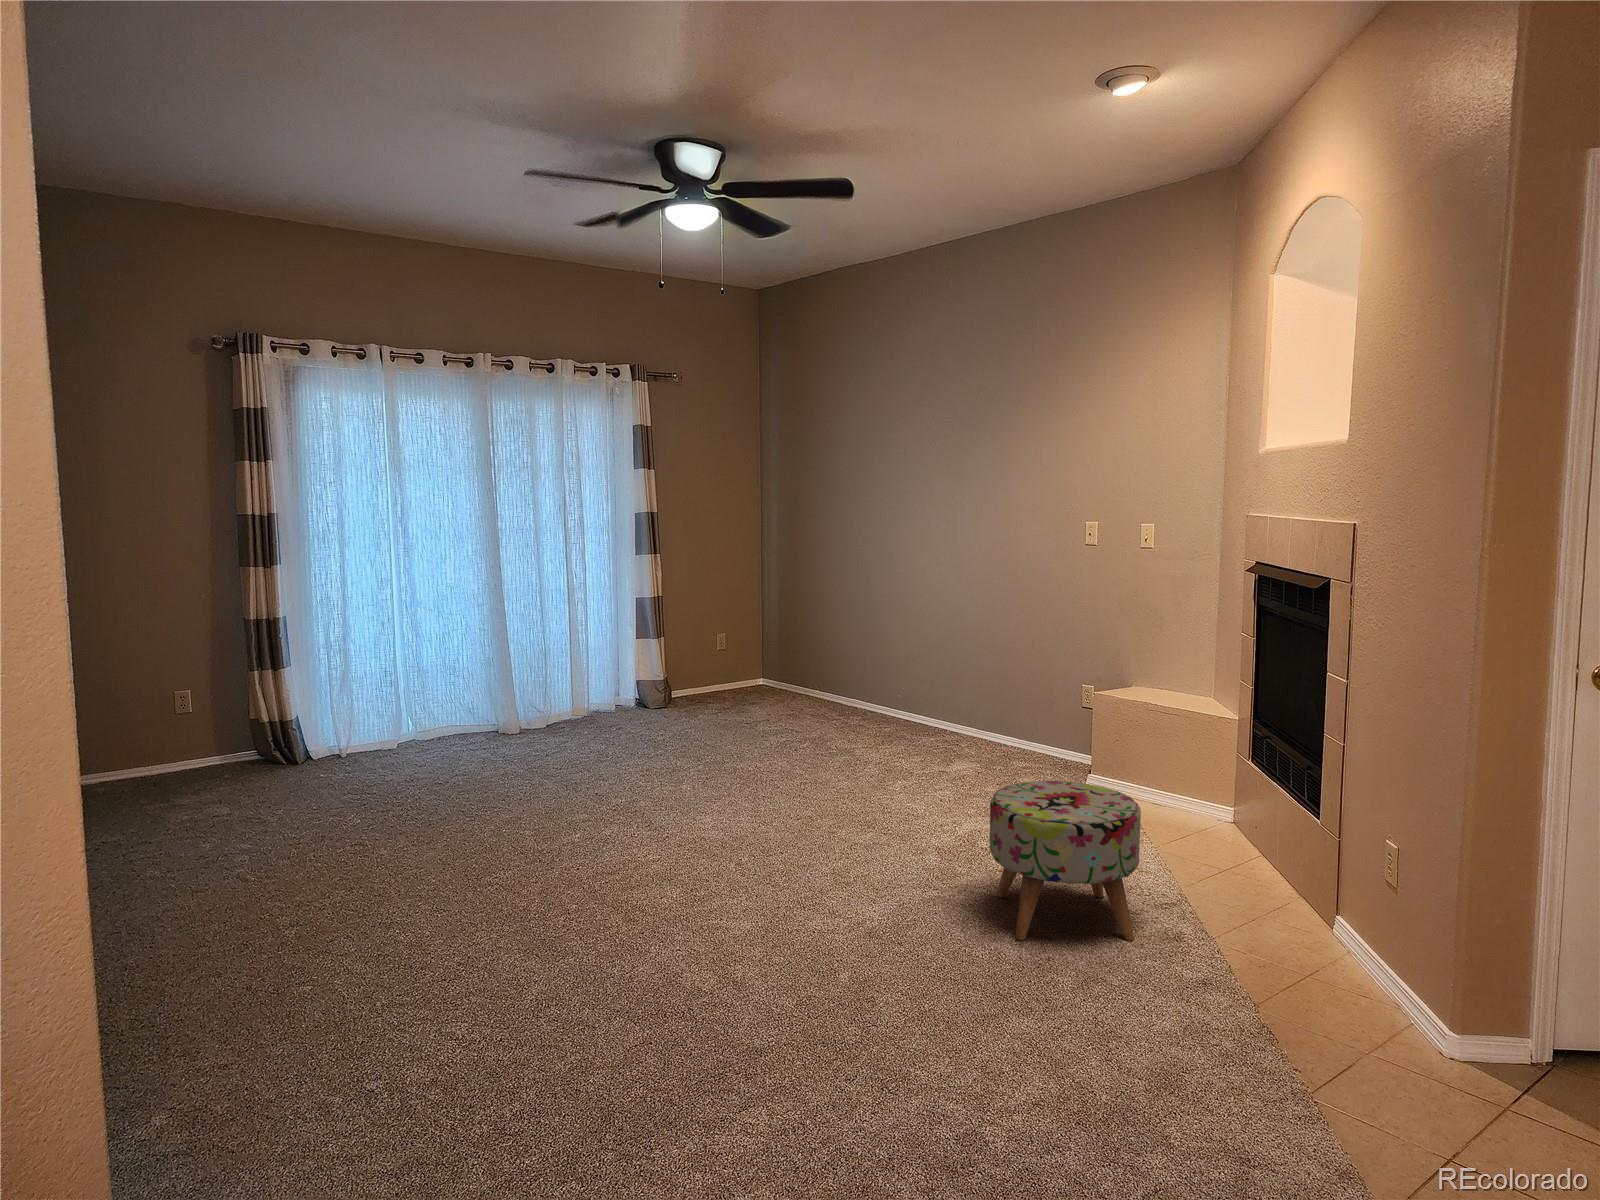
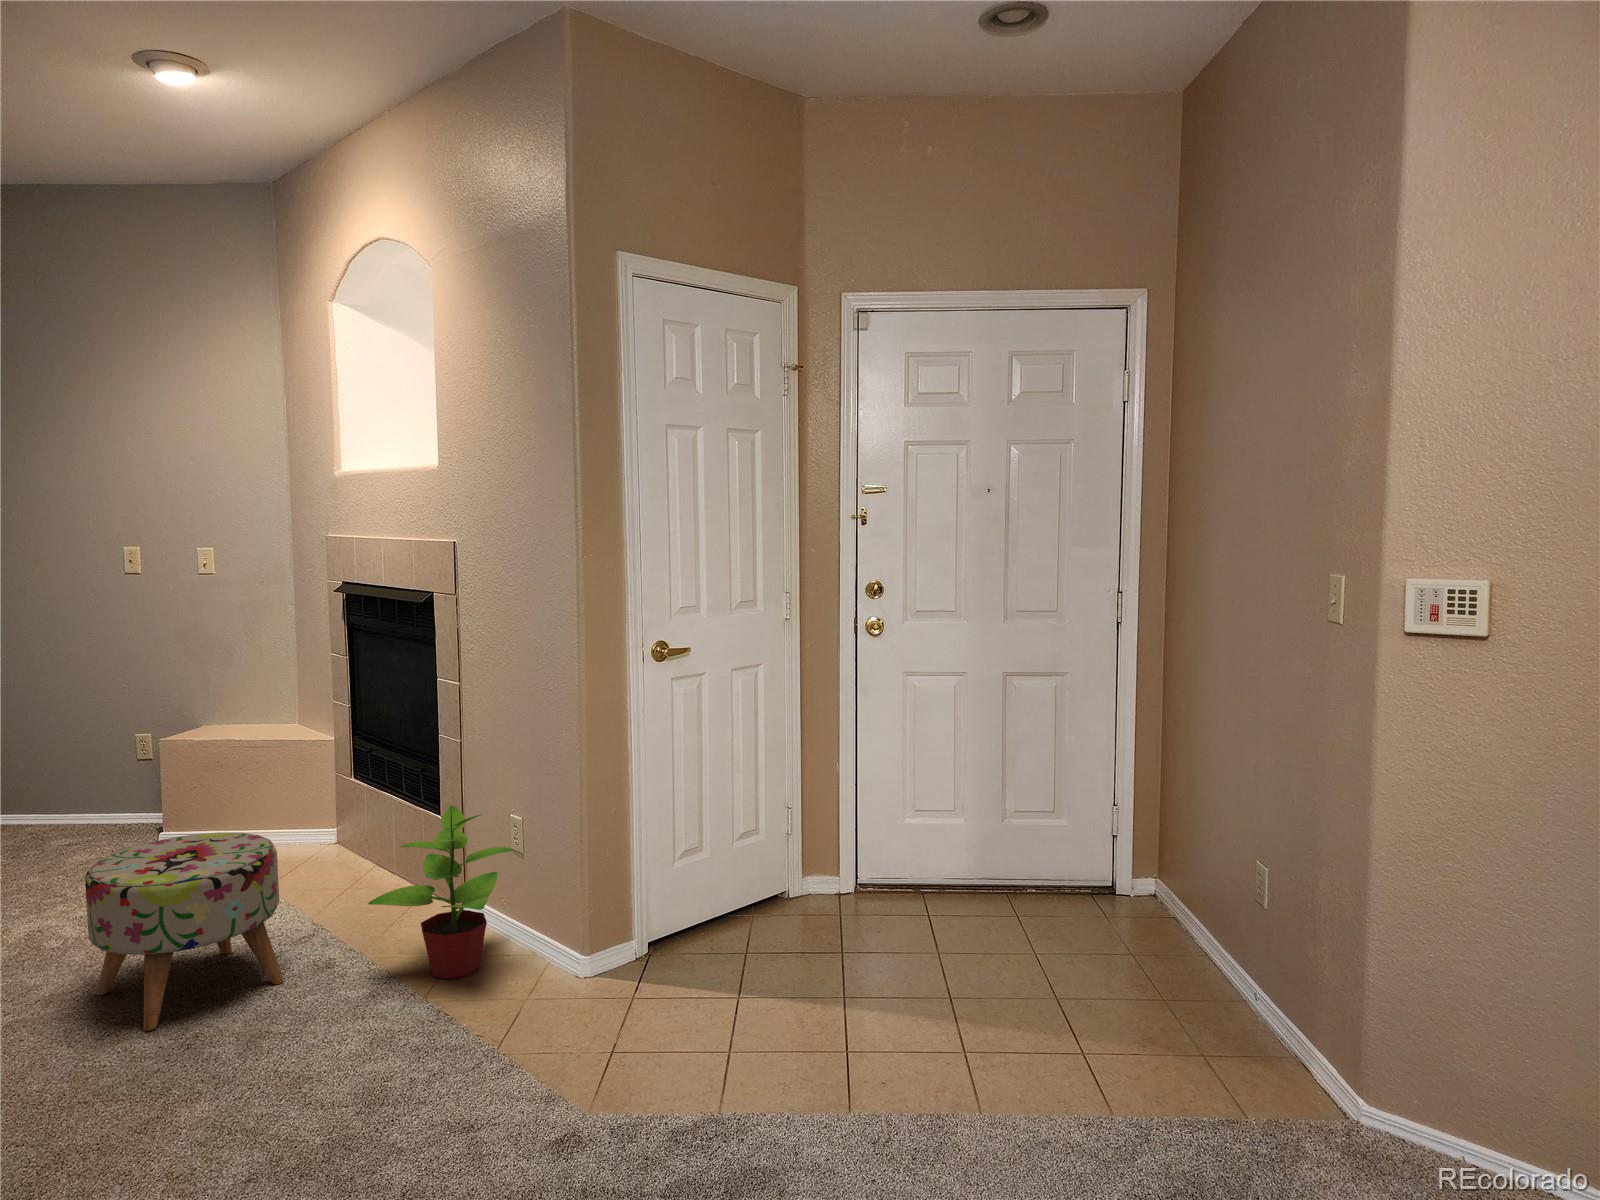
potted plant: none [1214,814,1377,1004] -> present [368,806,514,979]

